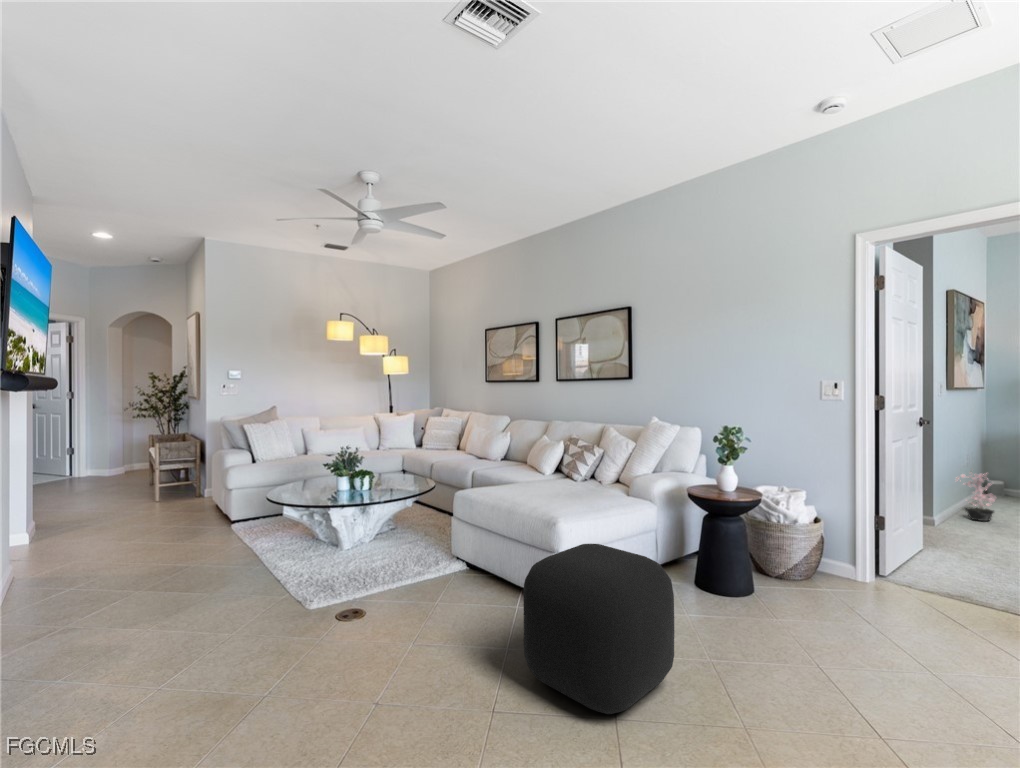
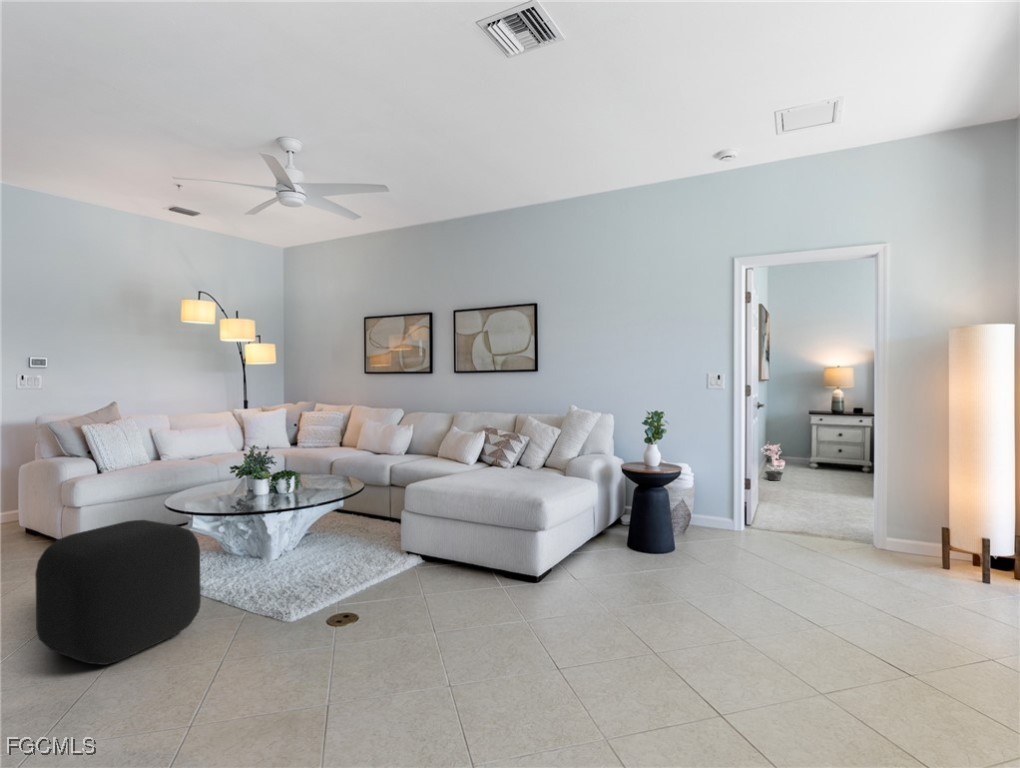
ottoman: present [523,544,674,714] -> present [35,520,201,665]

